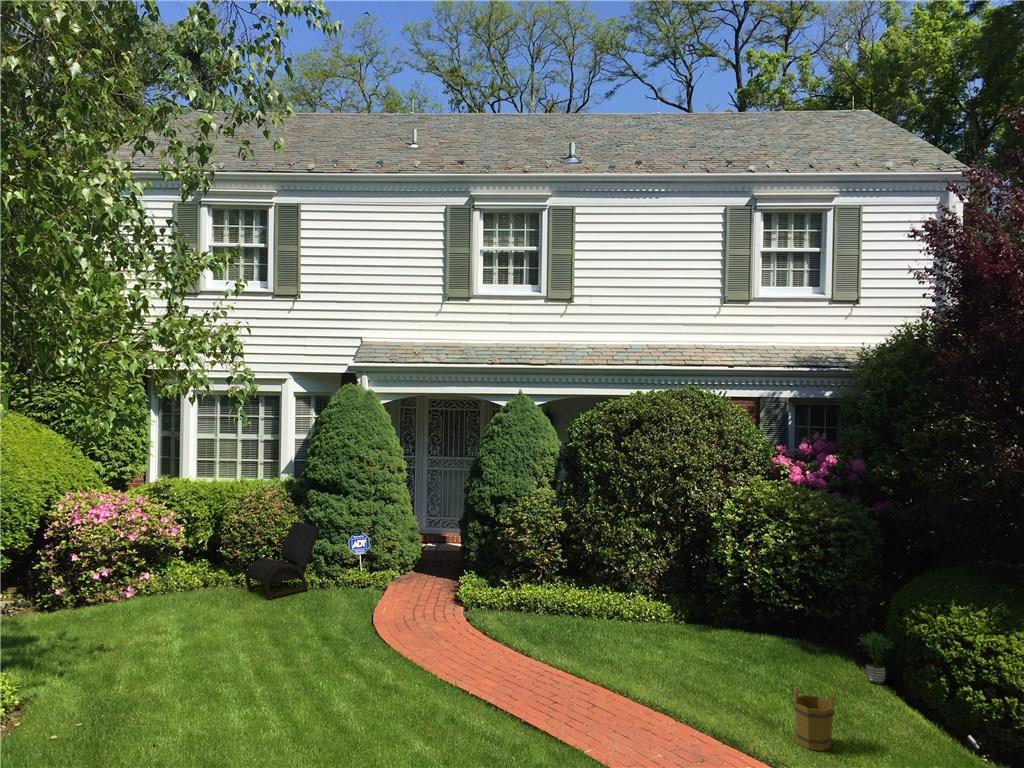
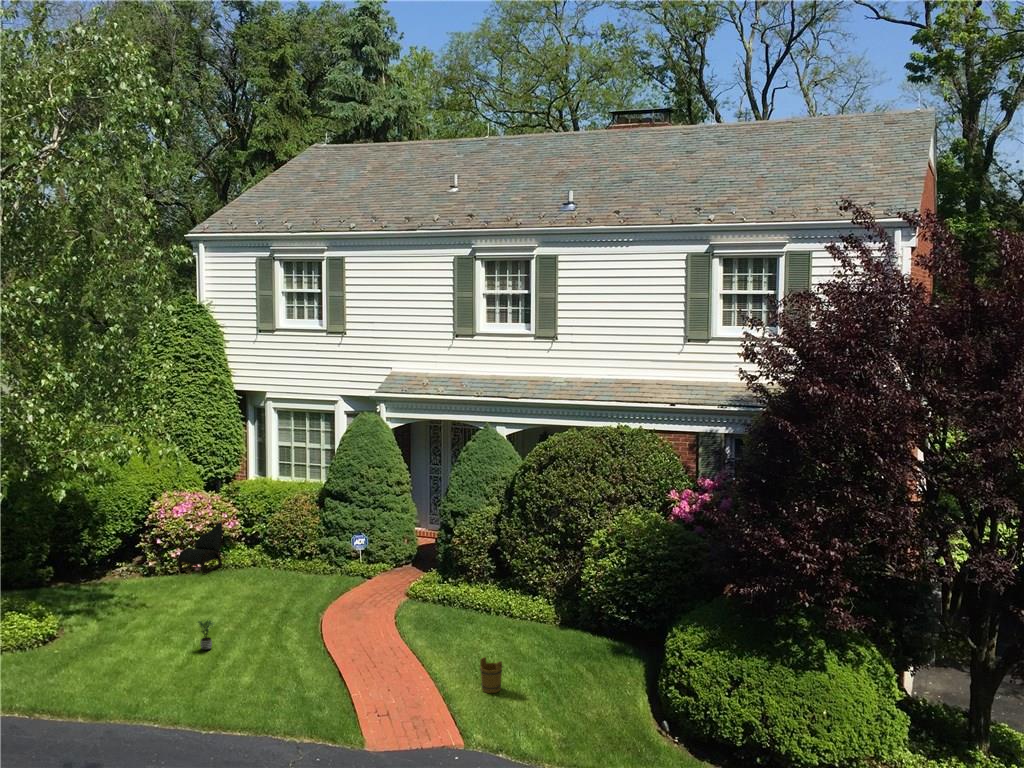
lounge chair: present [245,521,320,600] -> present [178,522,223,574]
potted plant: present [860,633,890,684] -> present [198,620,214,651]

